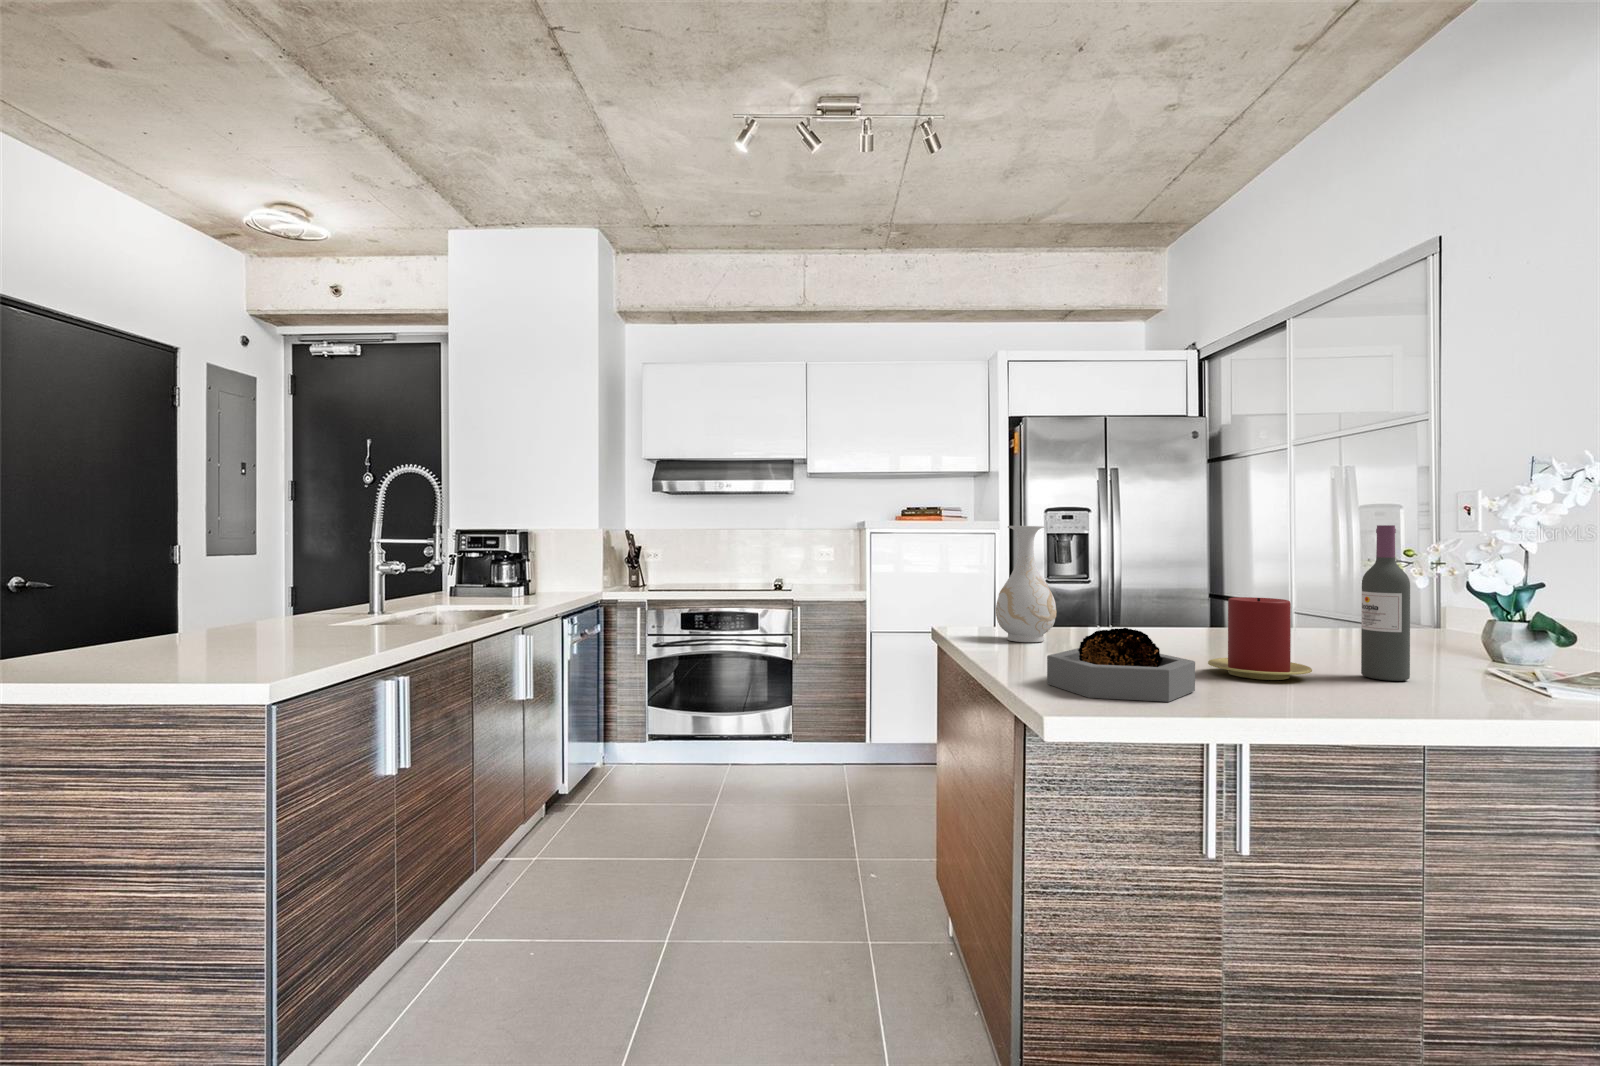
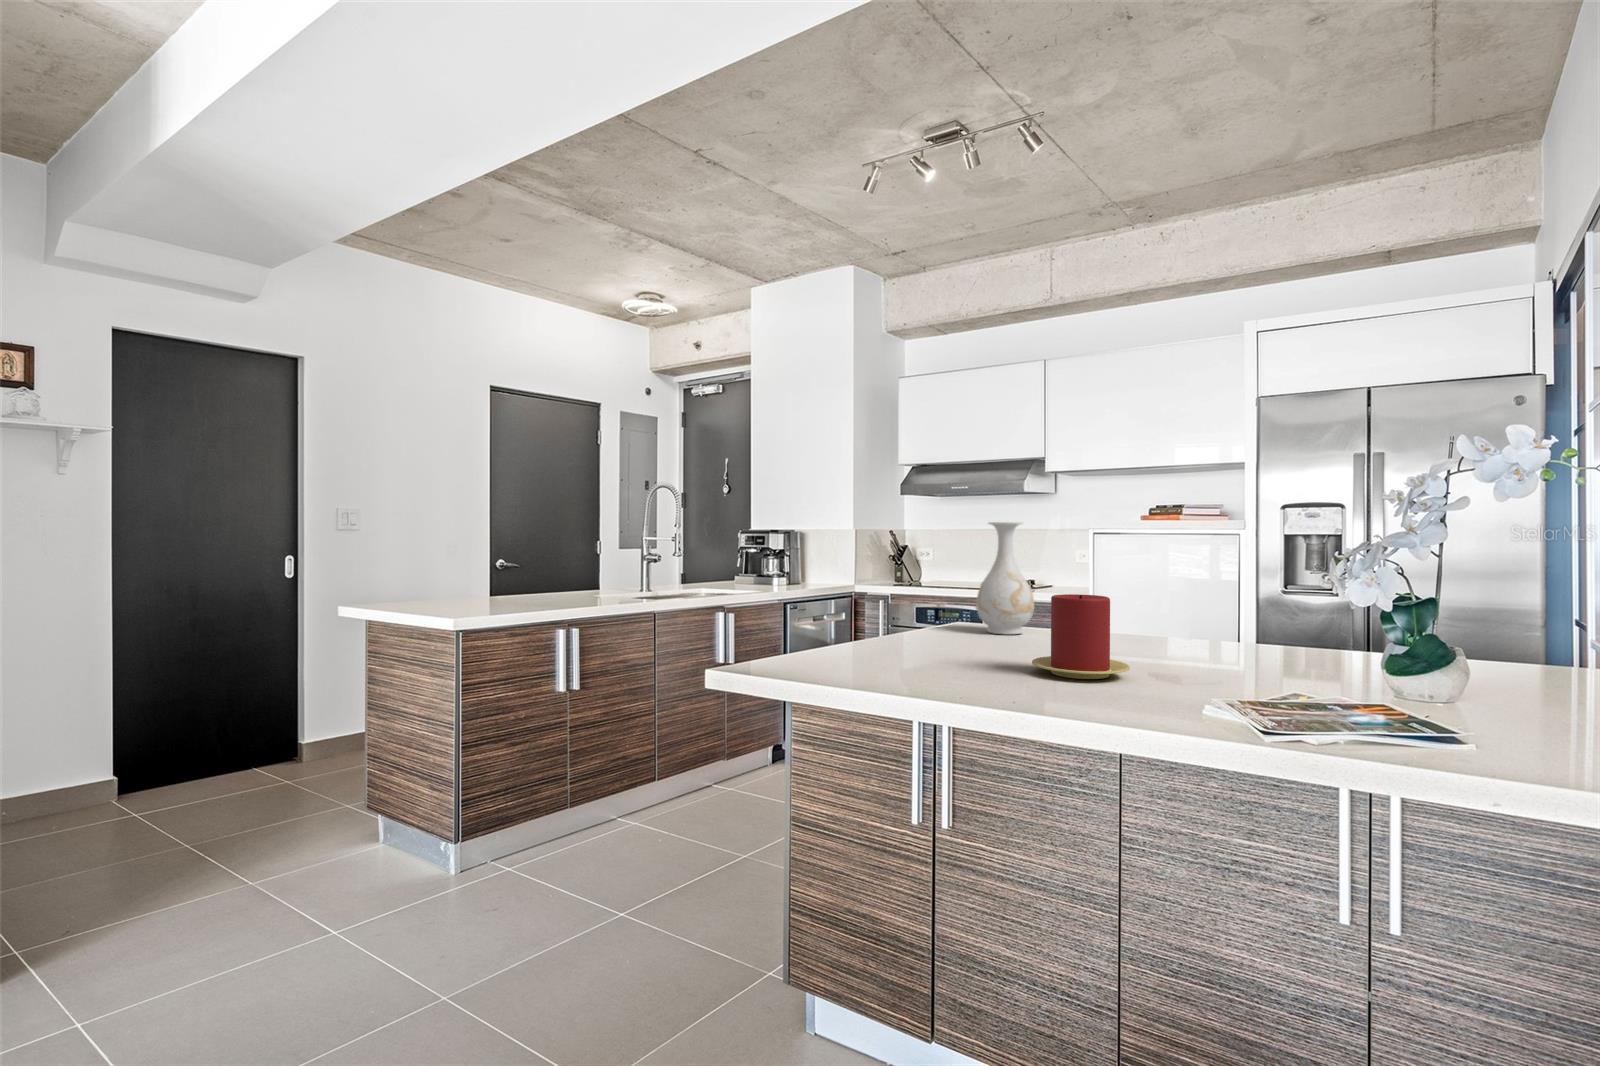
wine bottle: present [1361,525,1410,681] -> none [1193,520,1243,695]
decorative bowl: present [1047,628,1195,702] -> none [830,609,947,677]

